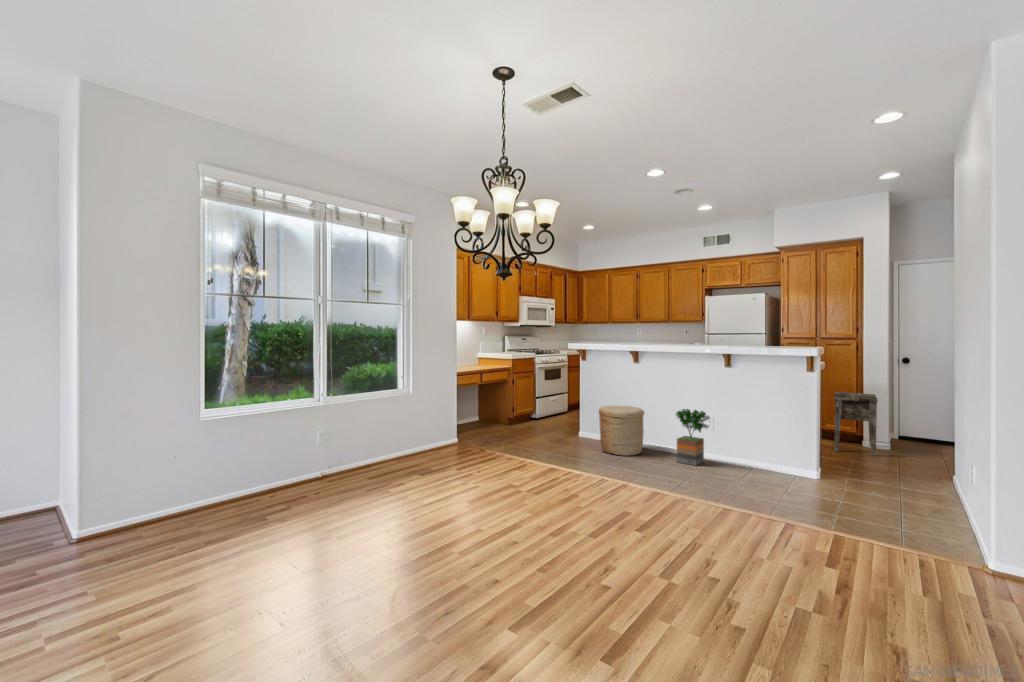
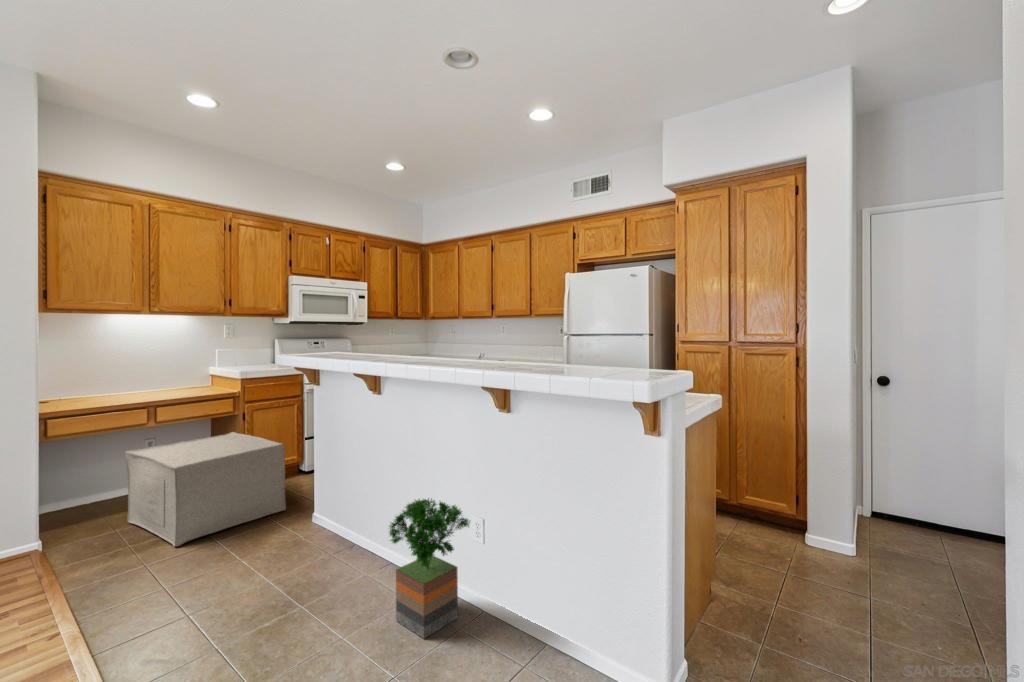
ottoman: none [480,391,558,443] -> present [125,432,286,547]
side table: present [834,392,878,456] -> none [749,440,831,584]
woven basket: present [599,406,644,456] -> none [277,475,374,594]

